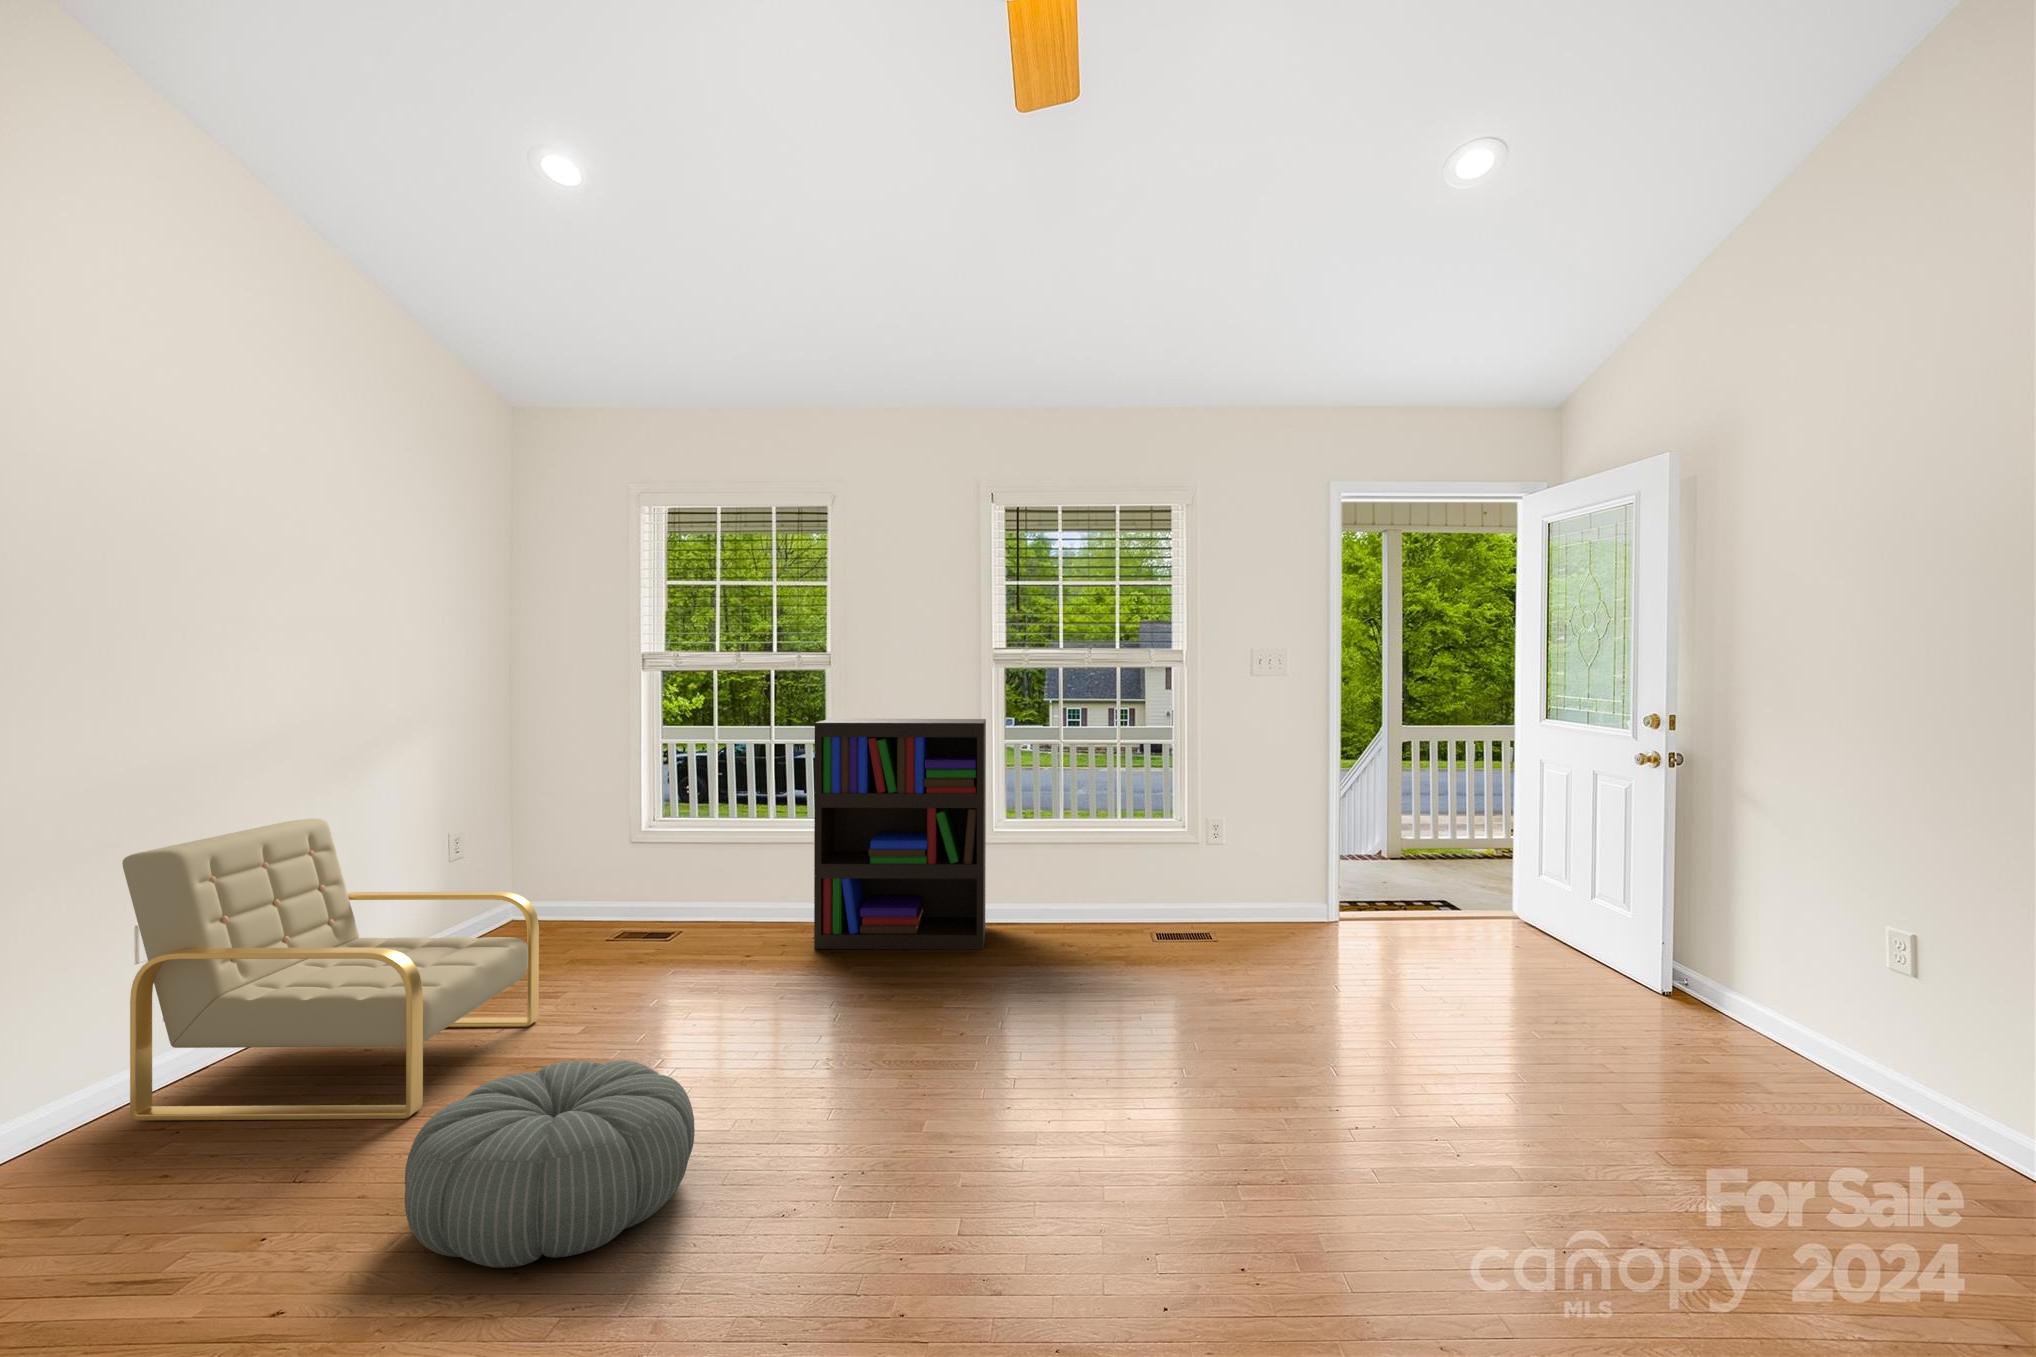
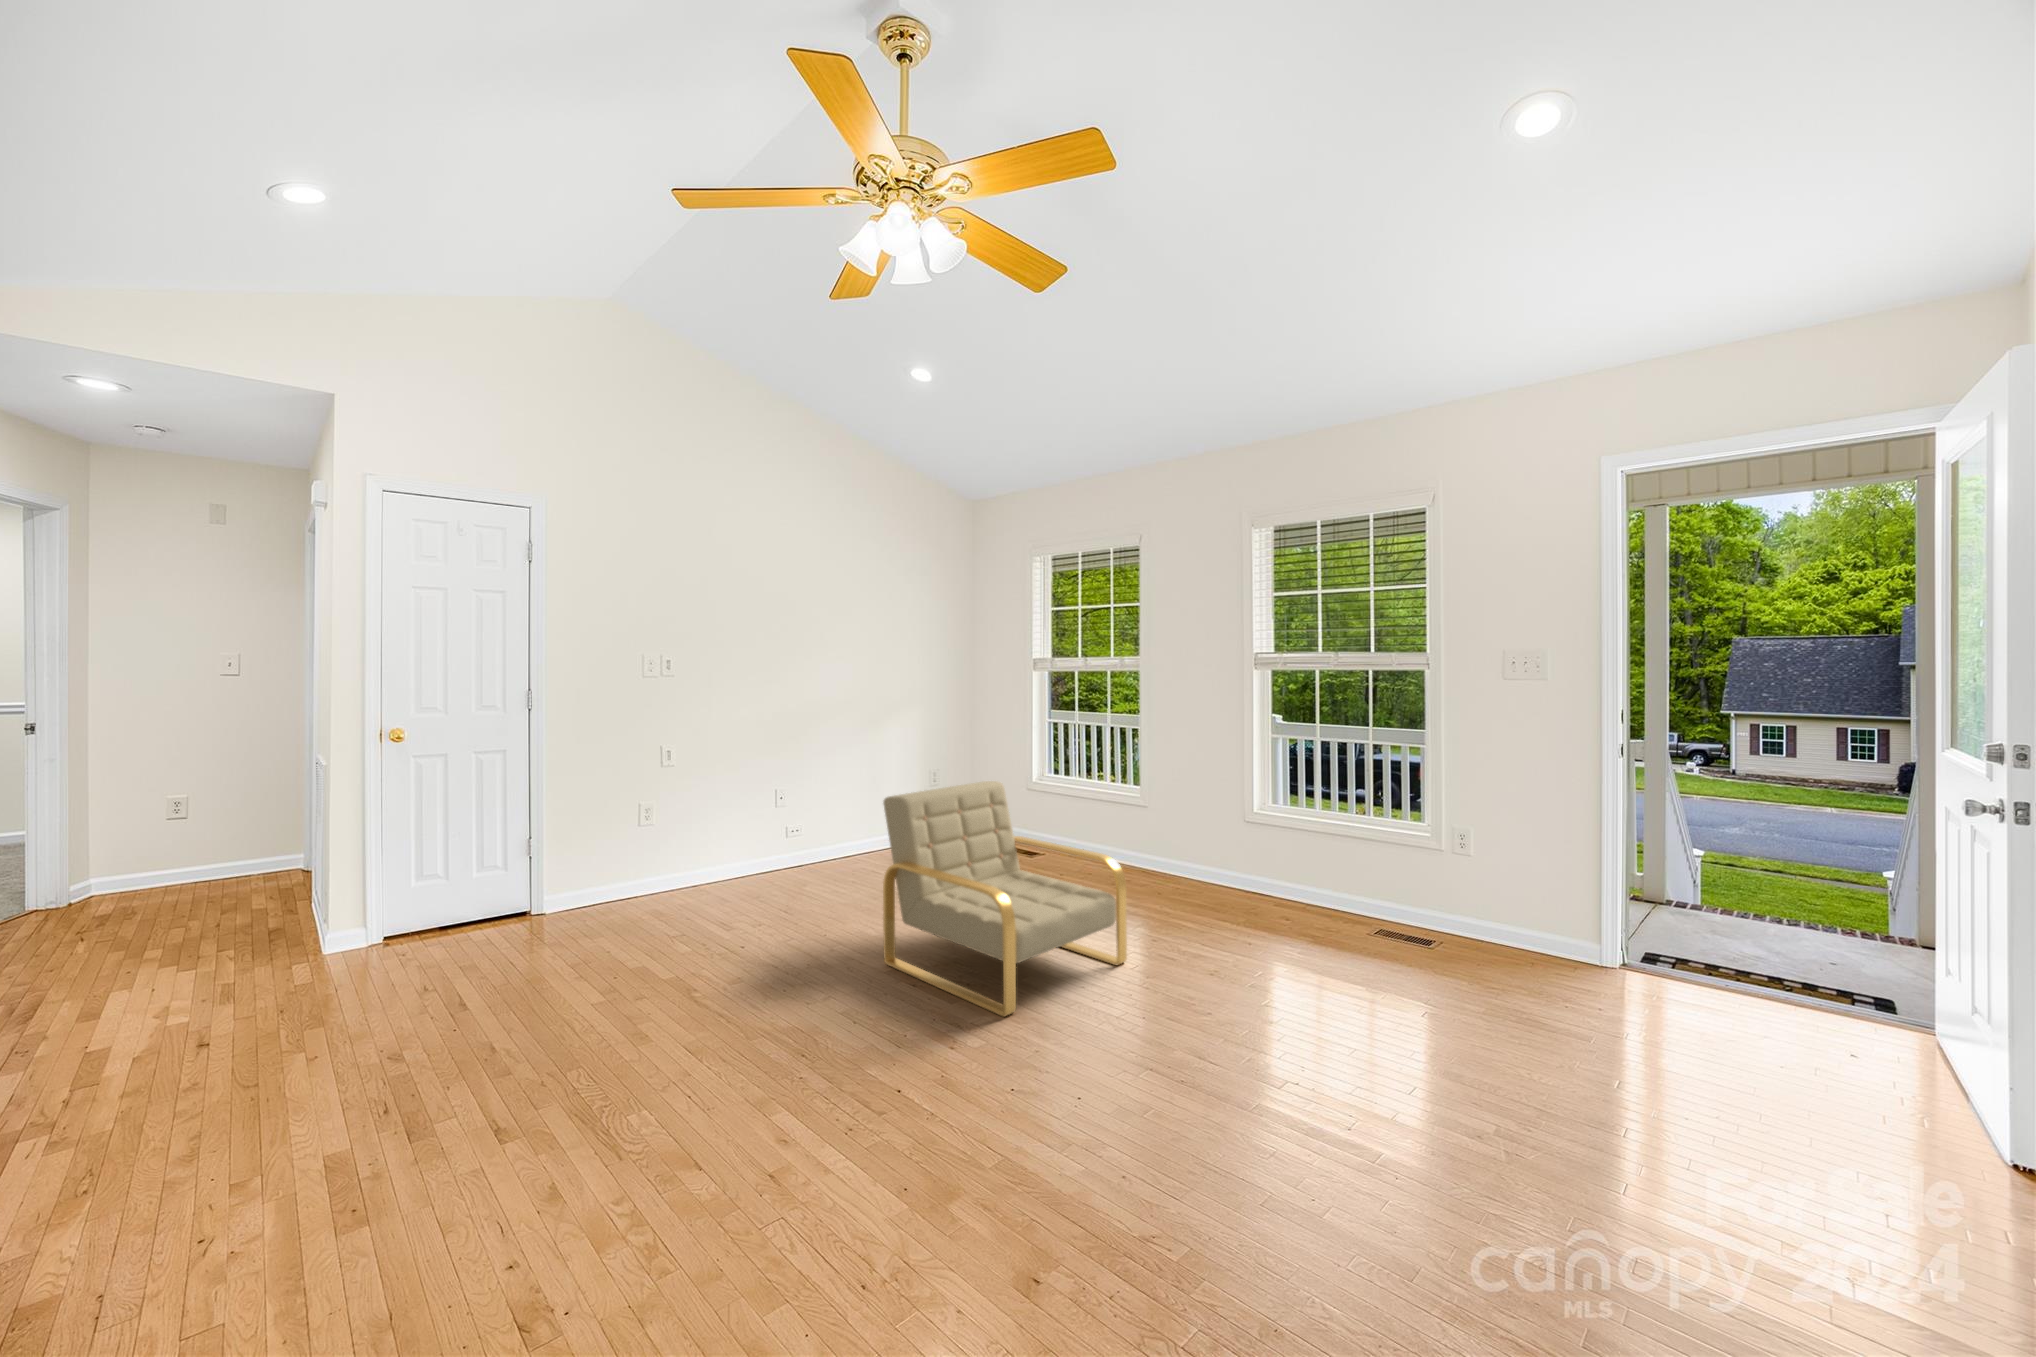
bookshelf: present [814,719,986,949] -> none [1393,724,1623,1010]
pouf: present [405,1061,695,1268] -> none [932,1015,1154,1193]

